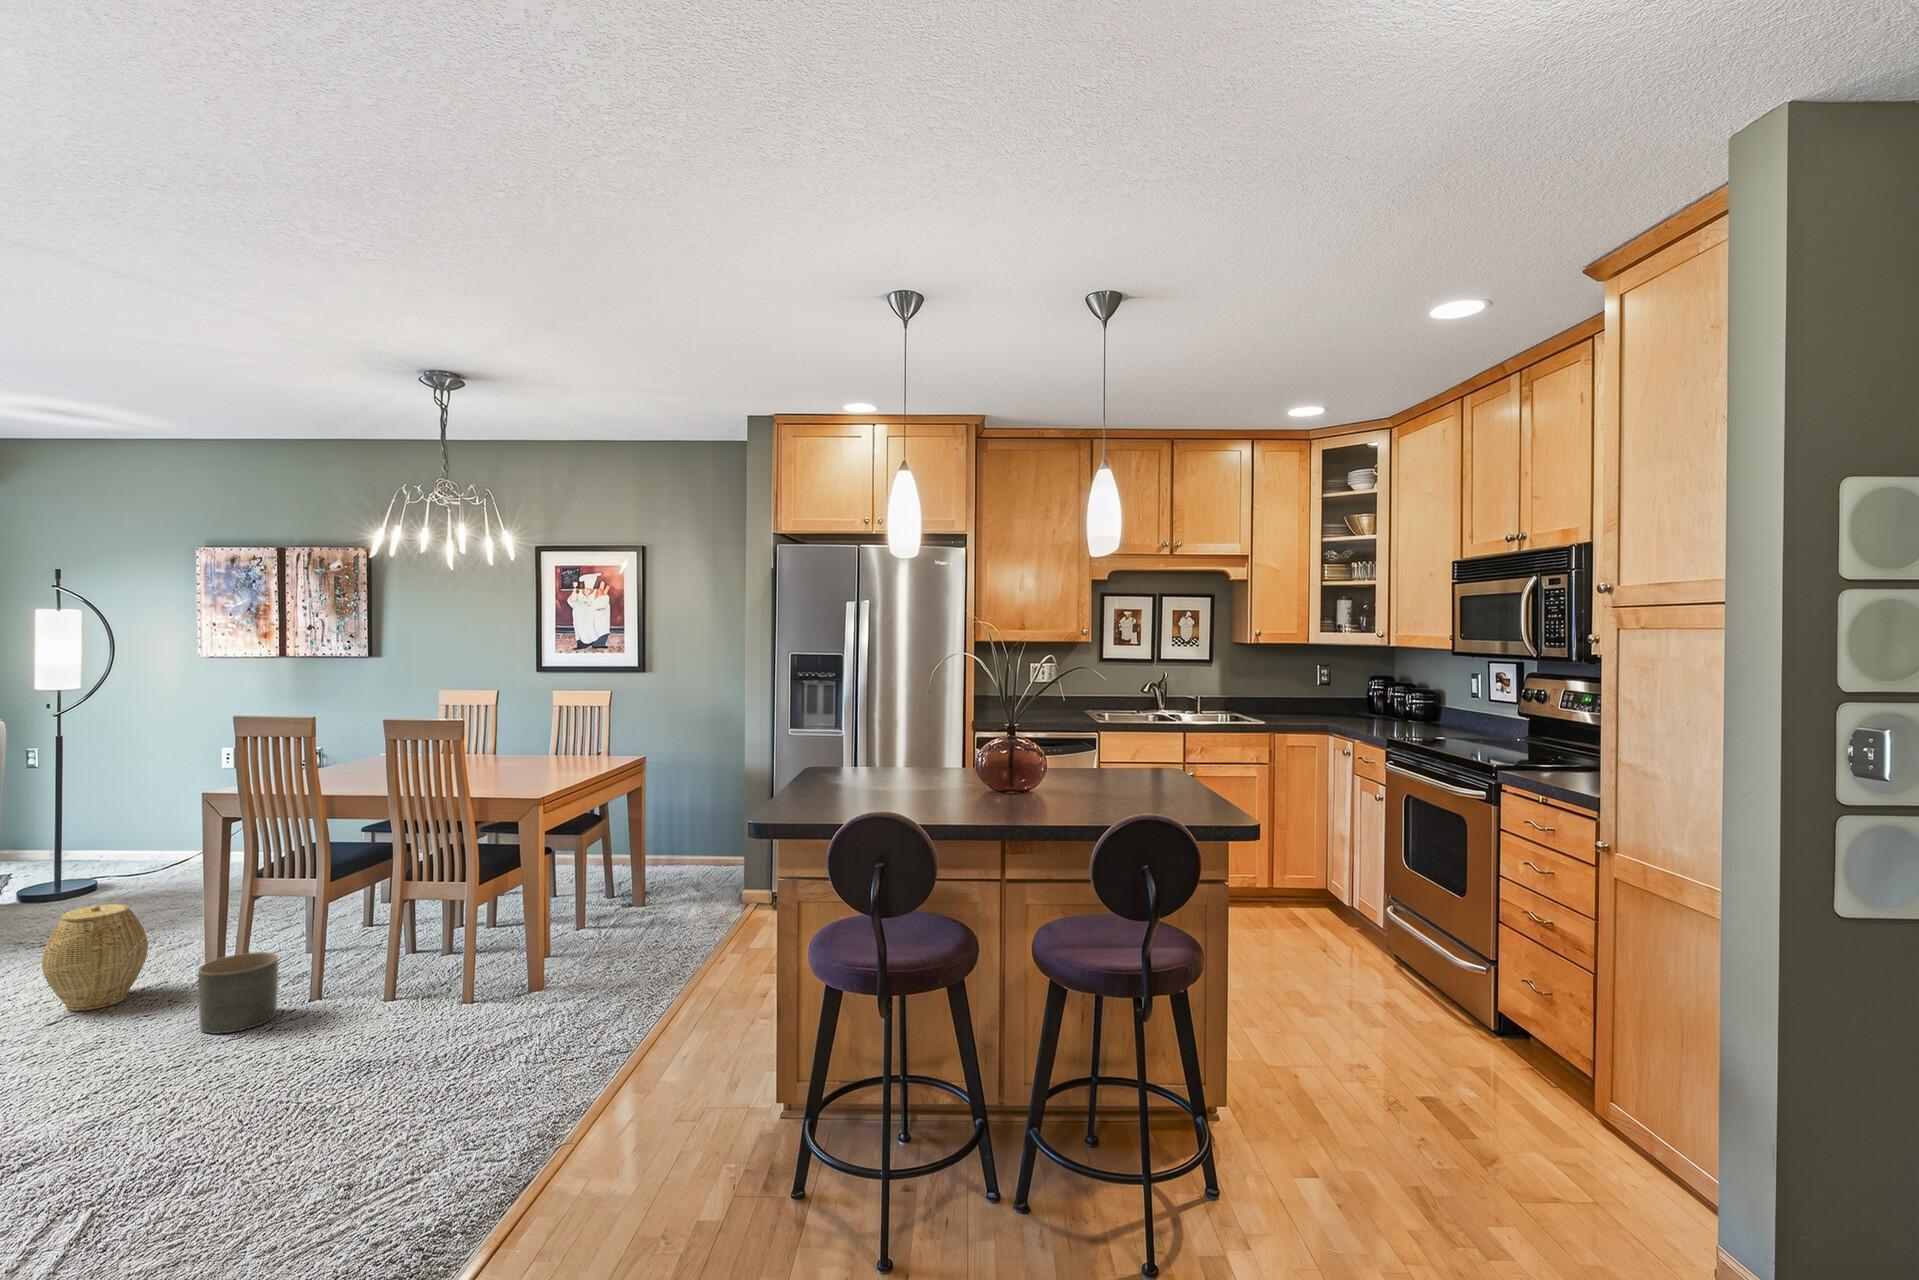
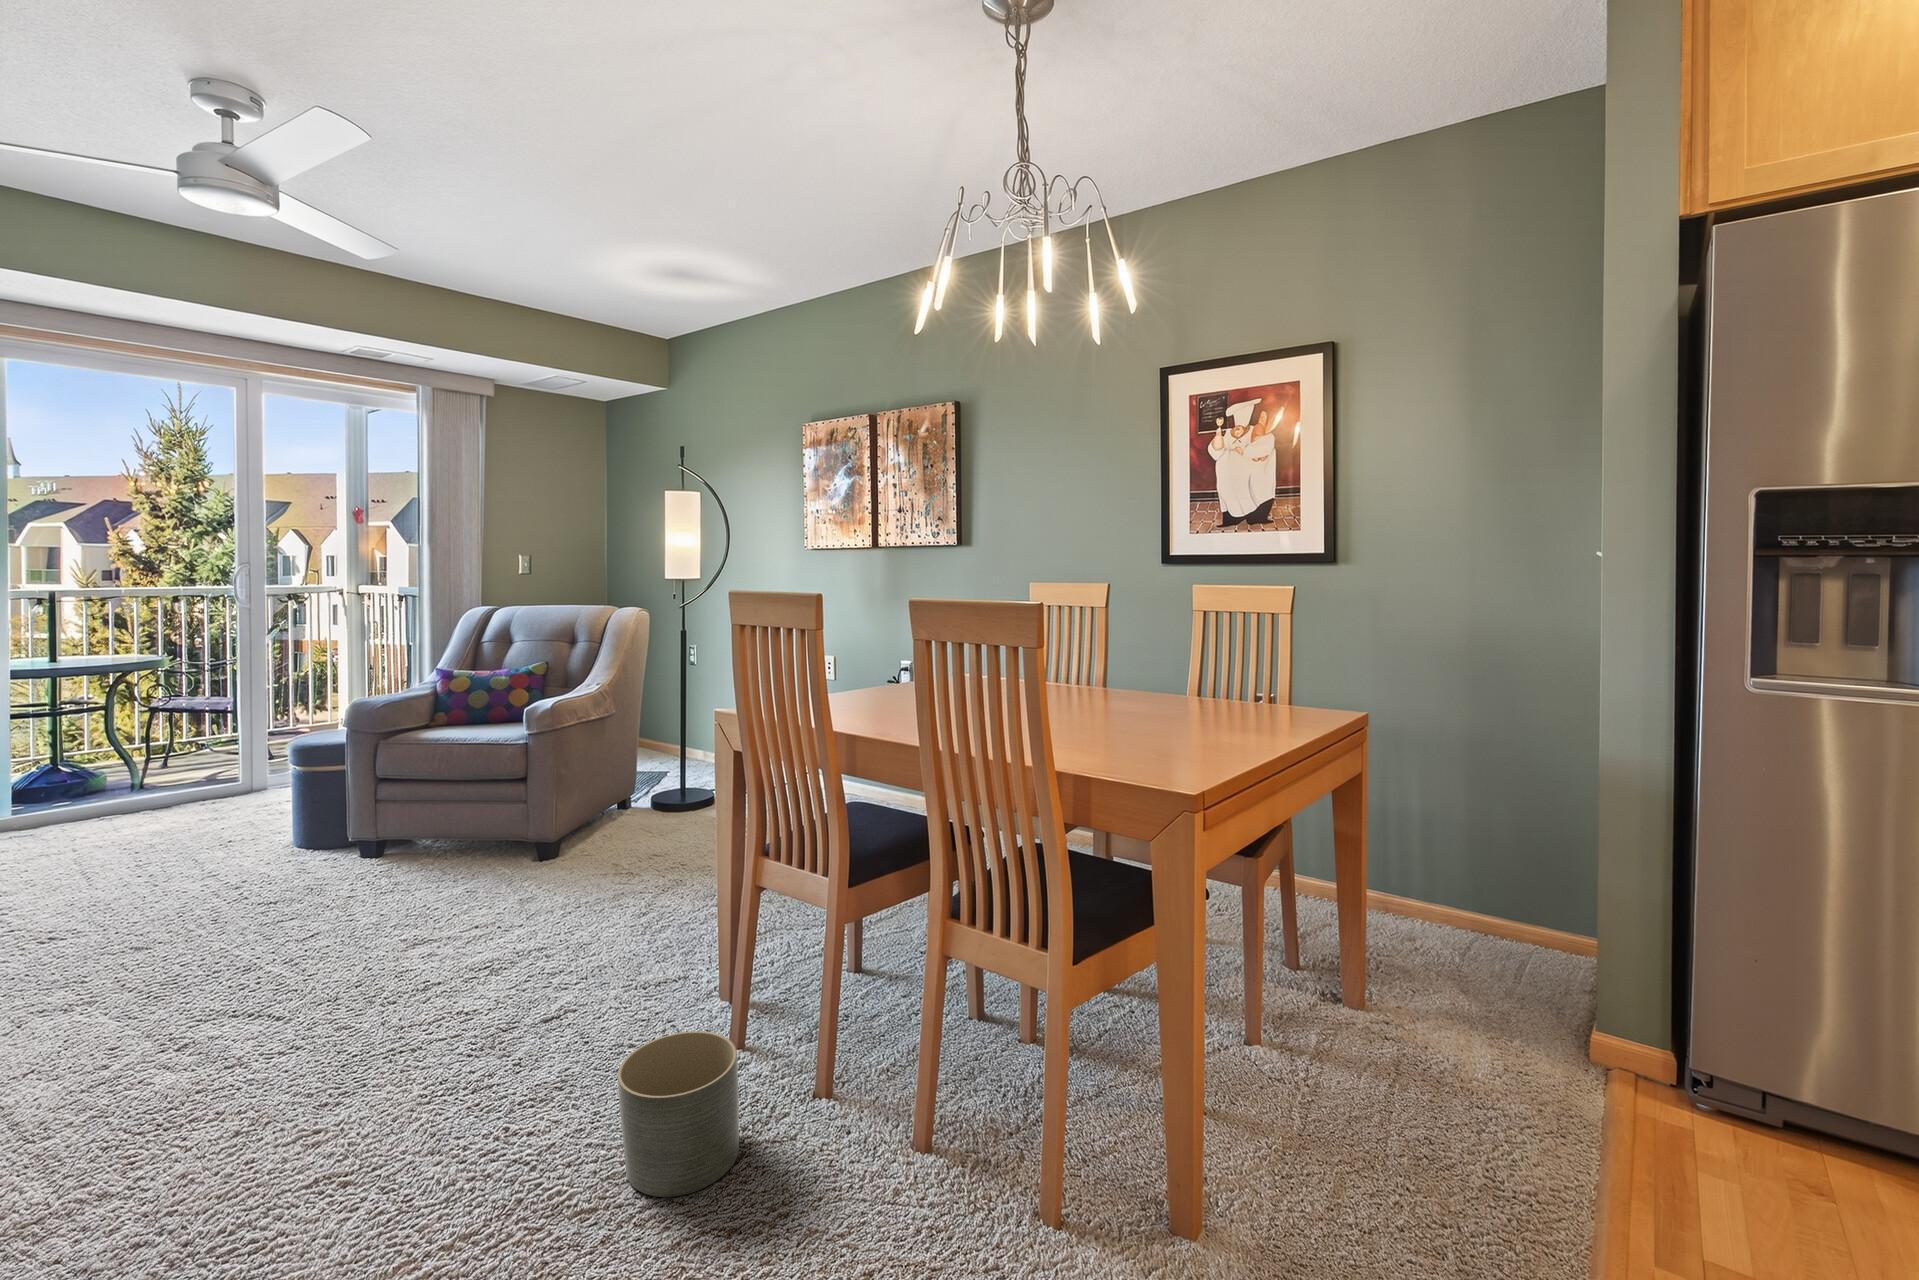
woven basket: present [42,904,148,1011] -> none [514,886,636,1041]

